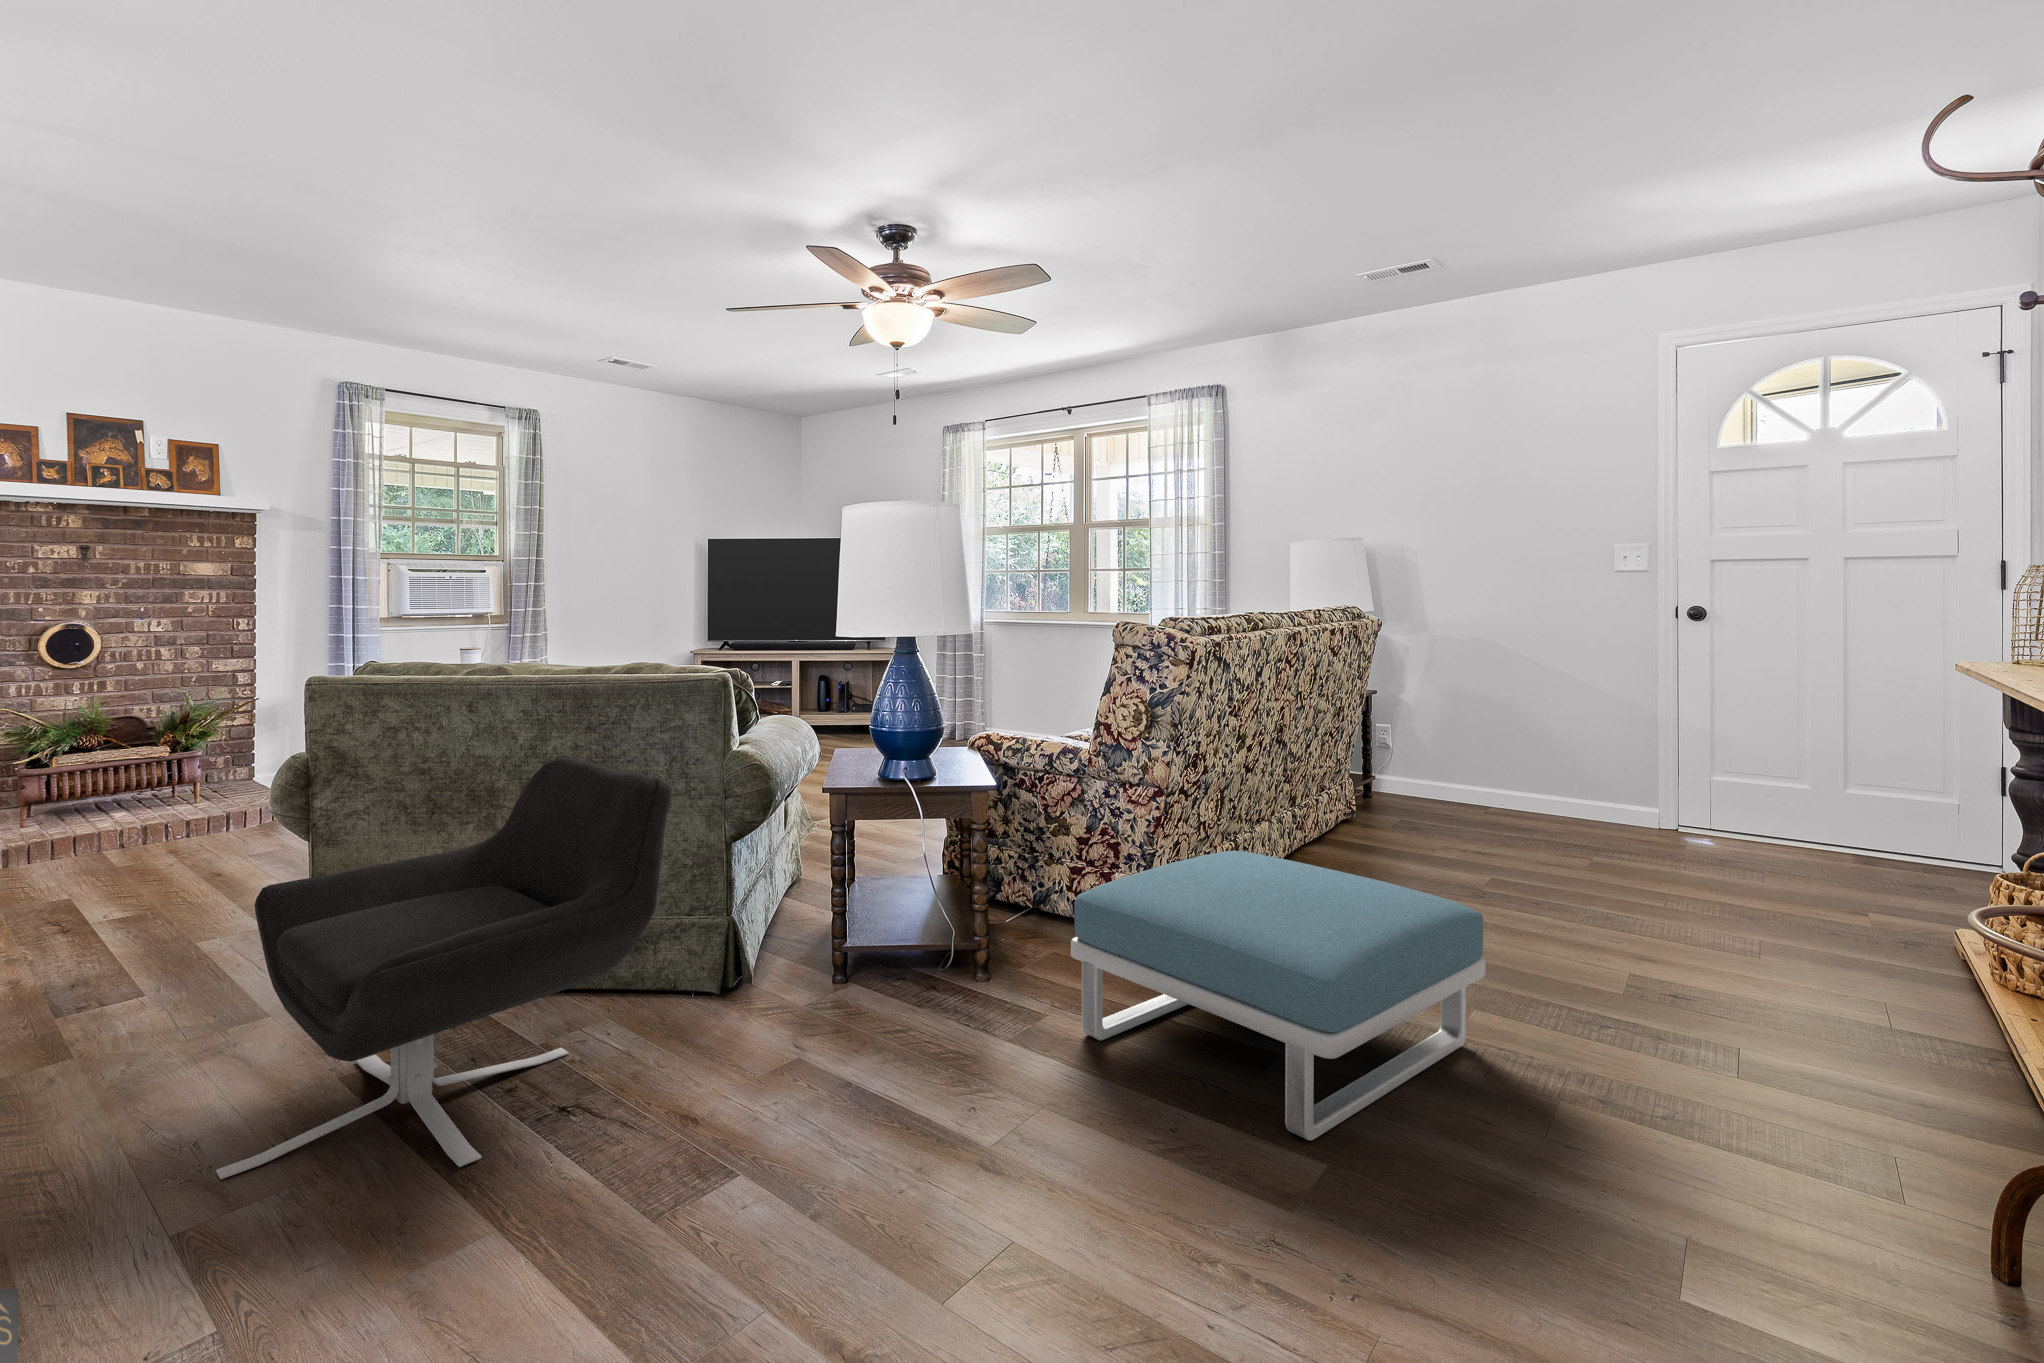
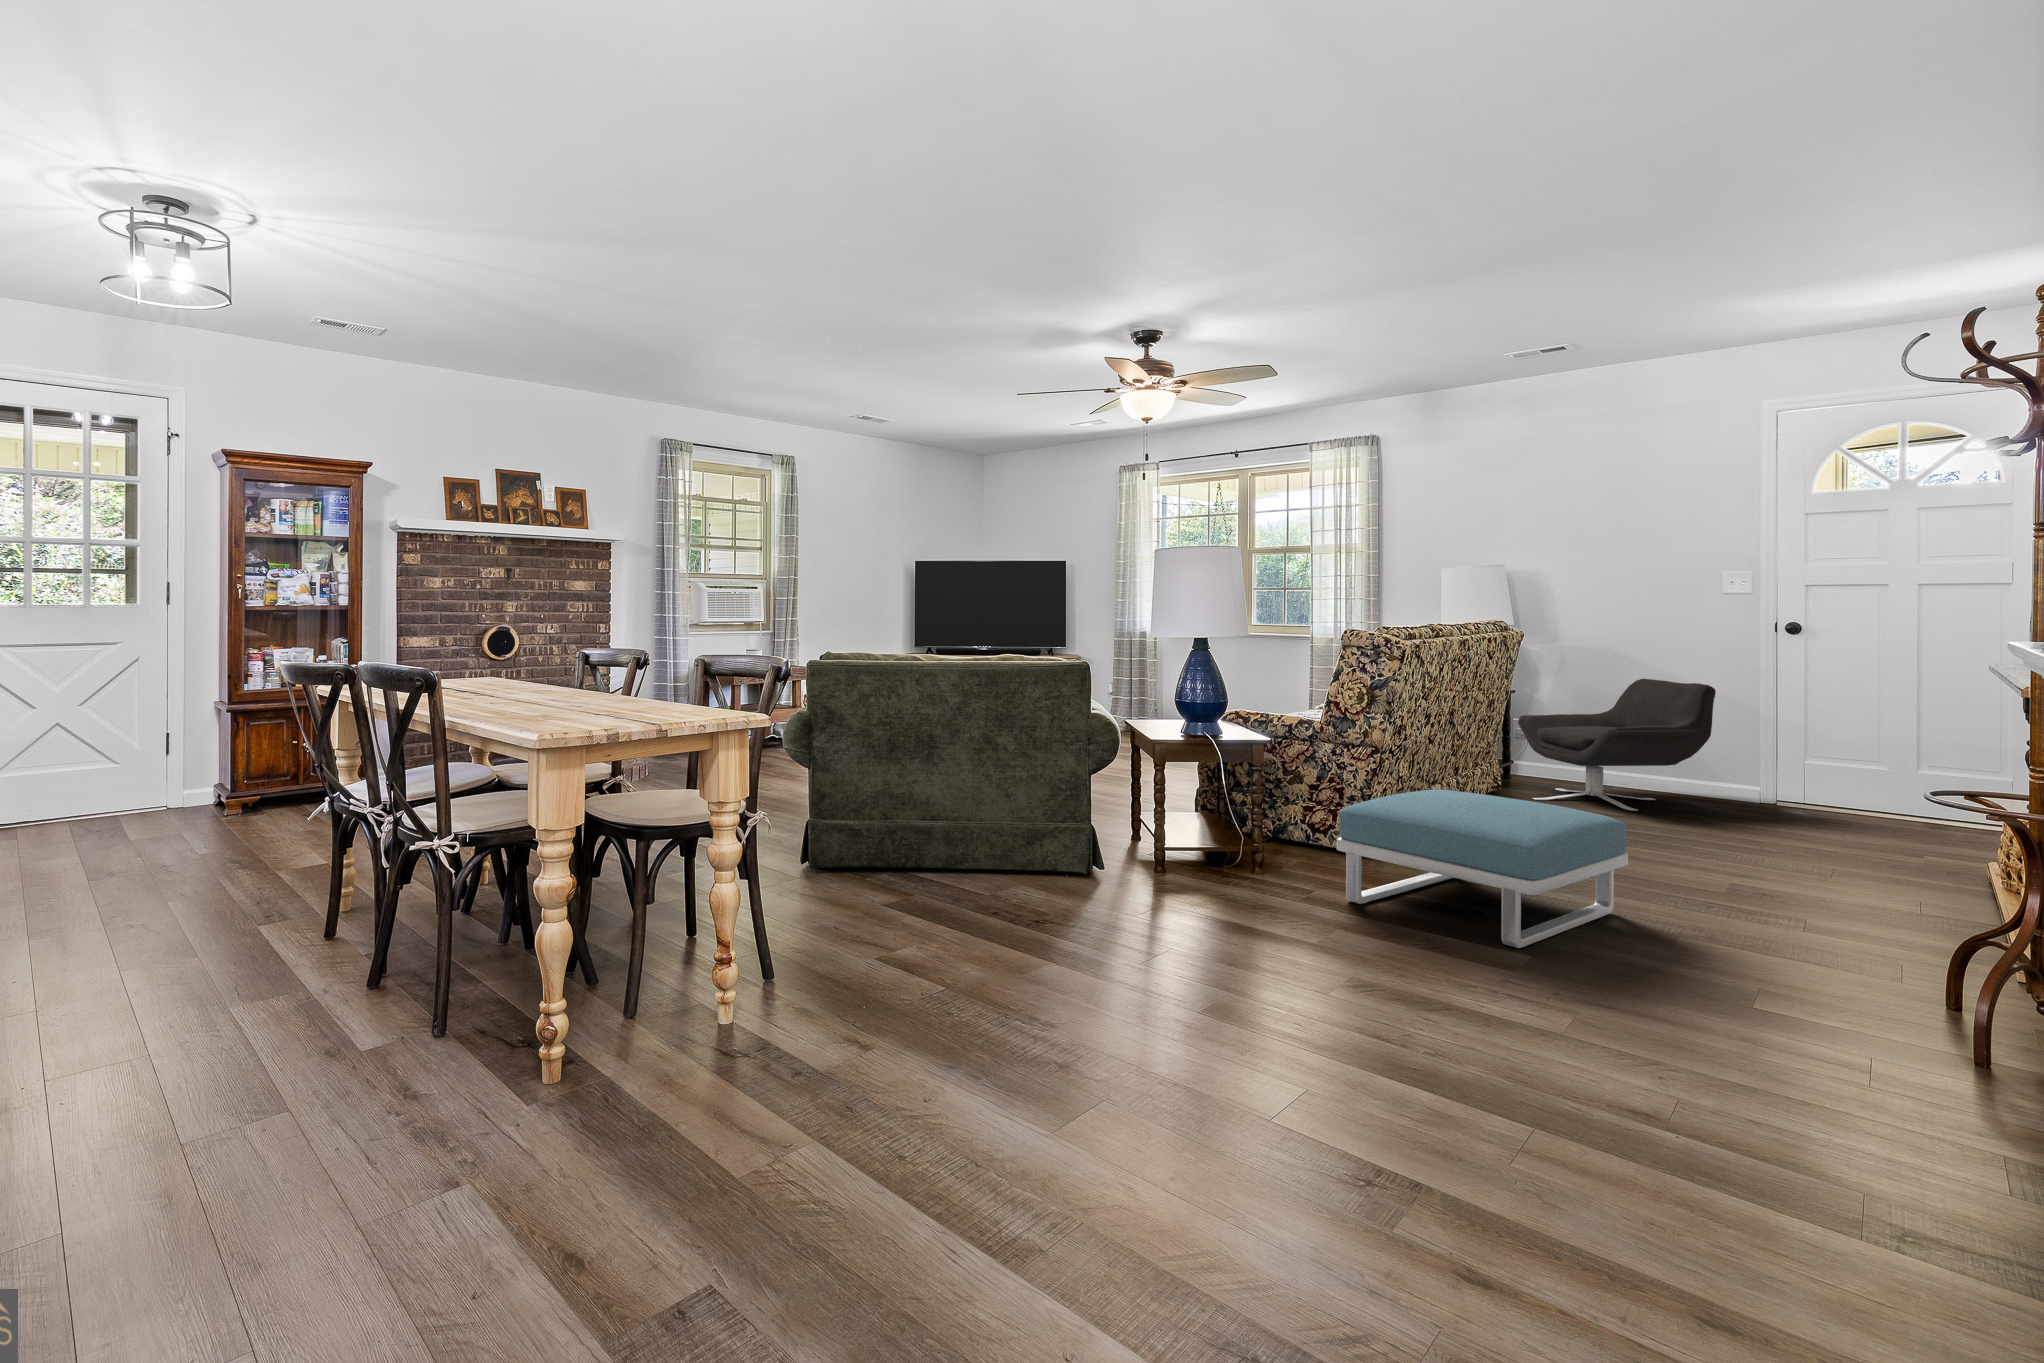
lounge chair: present [216,755,672,1179] -> present [1518,679,1716,811]

